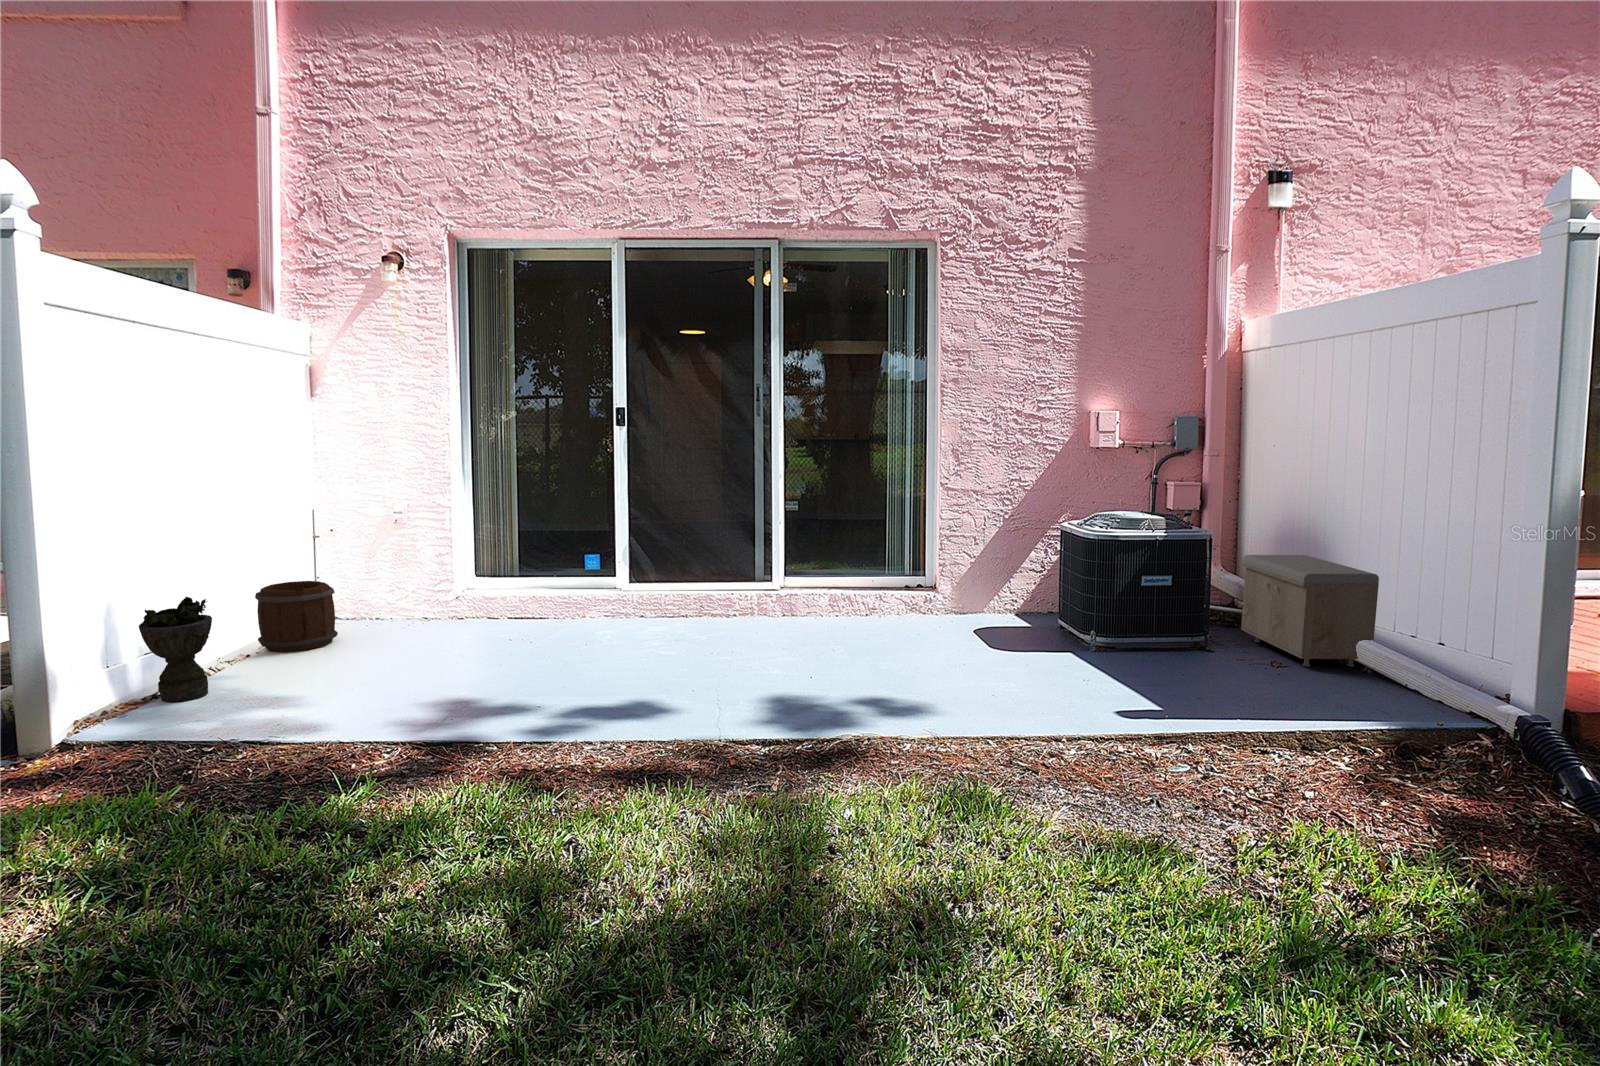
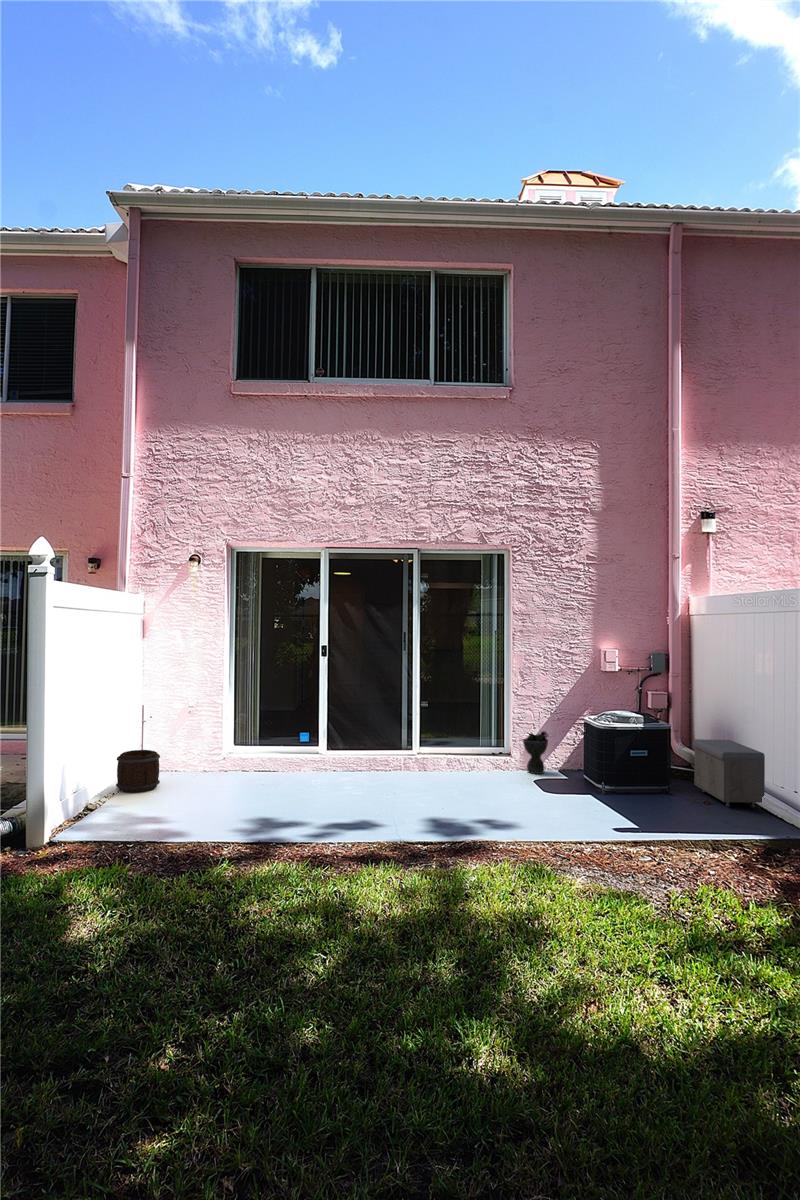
planter: present [139,597,212,702] -> present [523,731,549,774]

